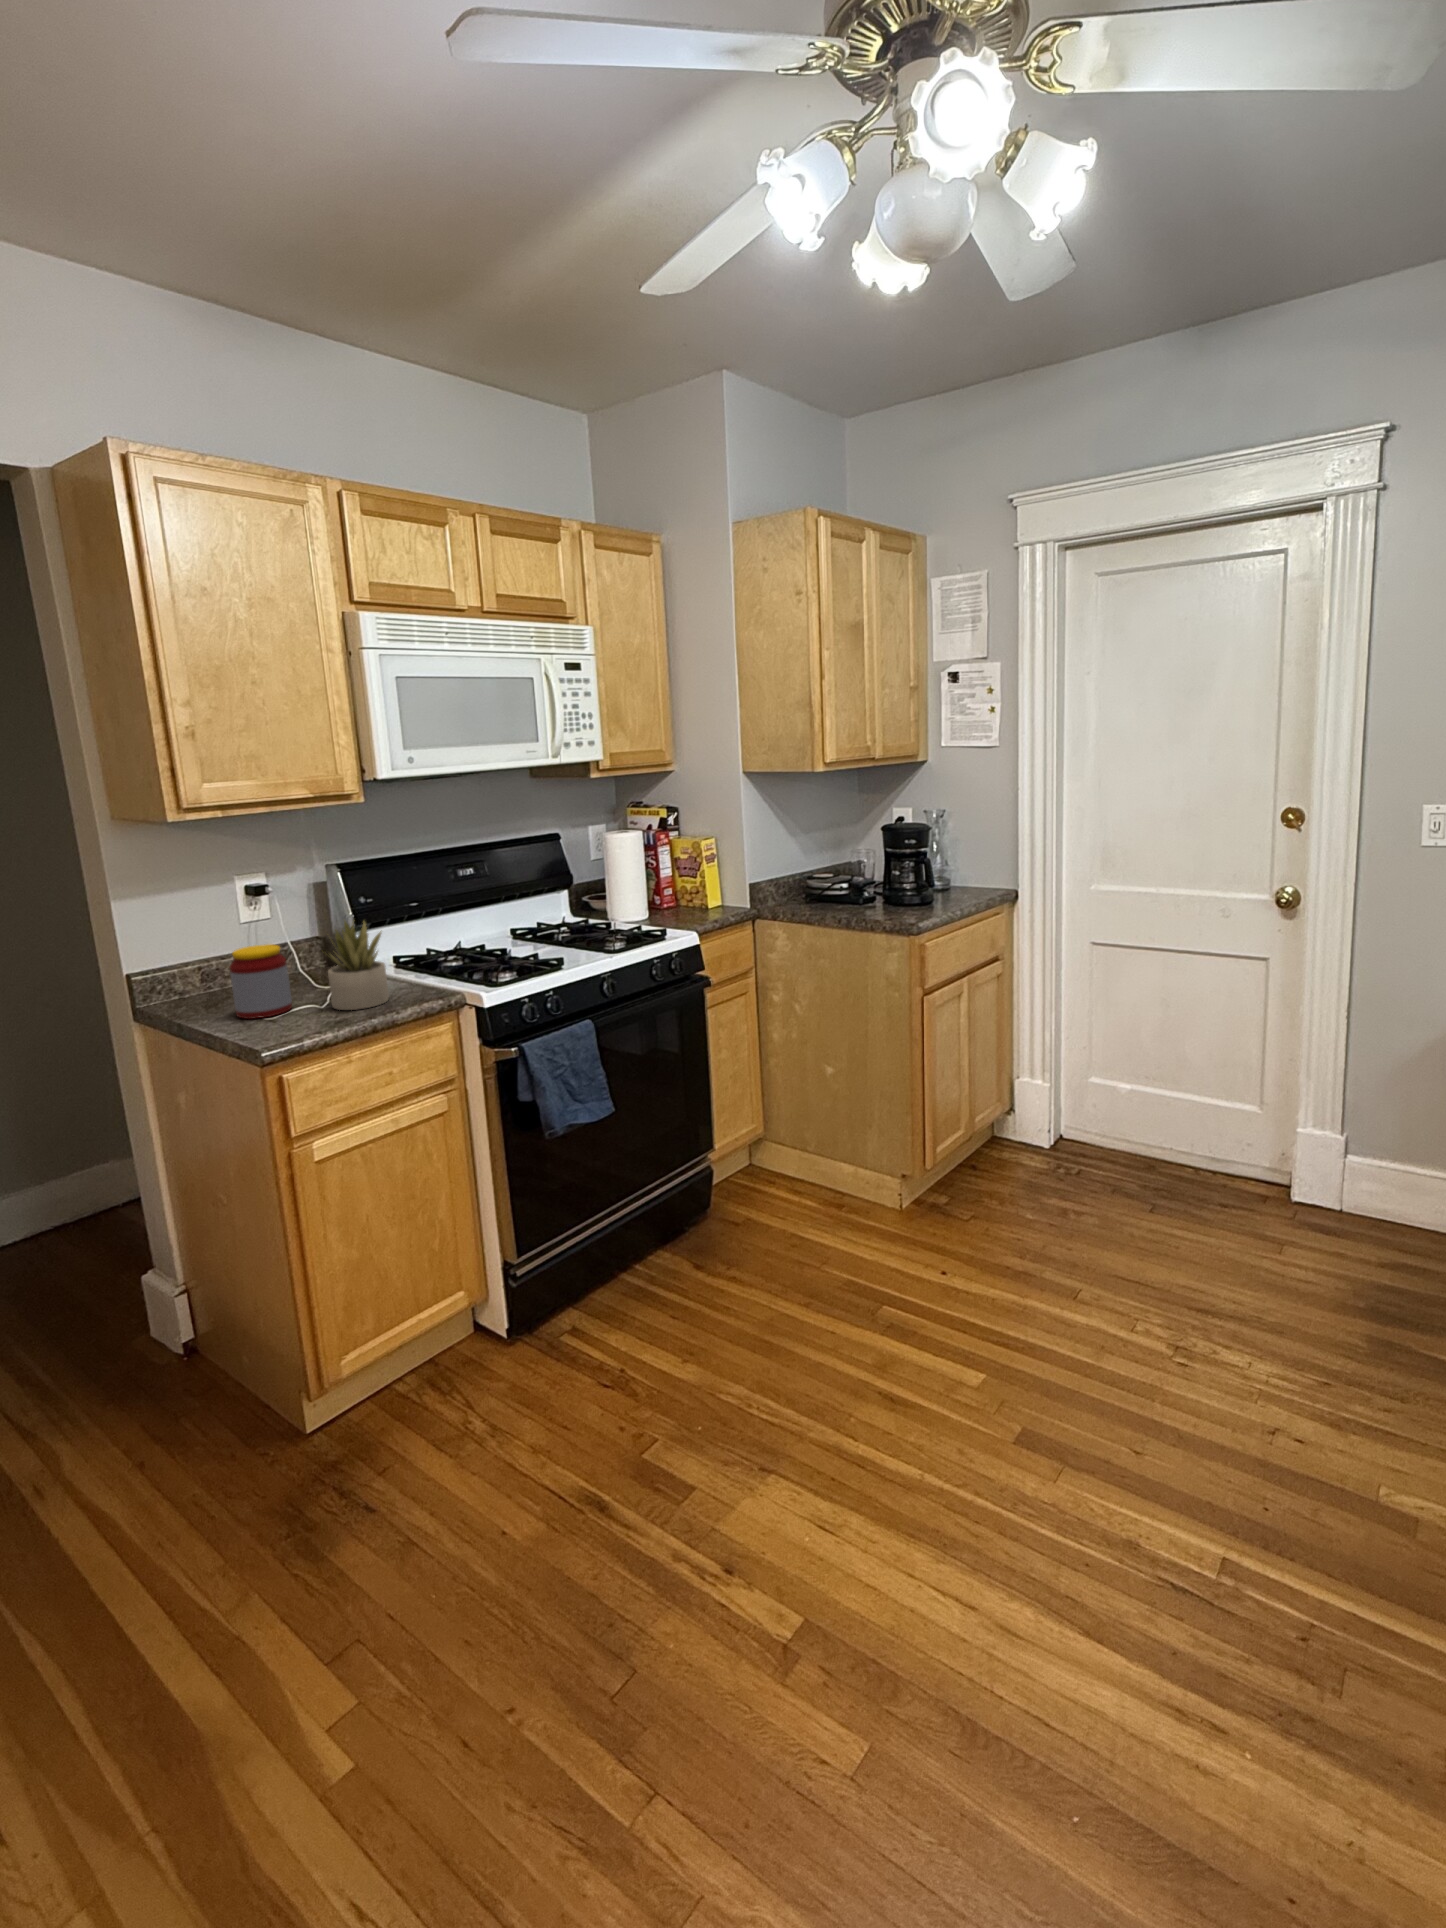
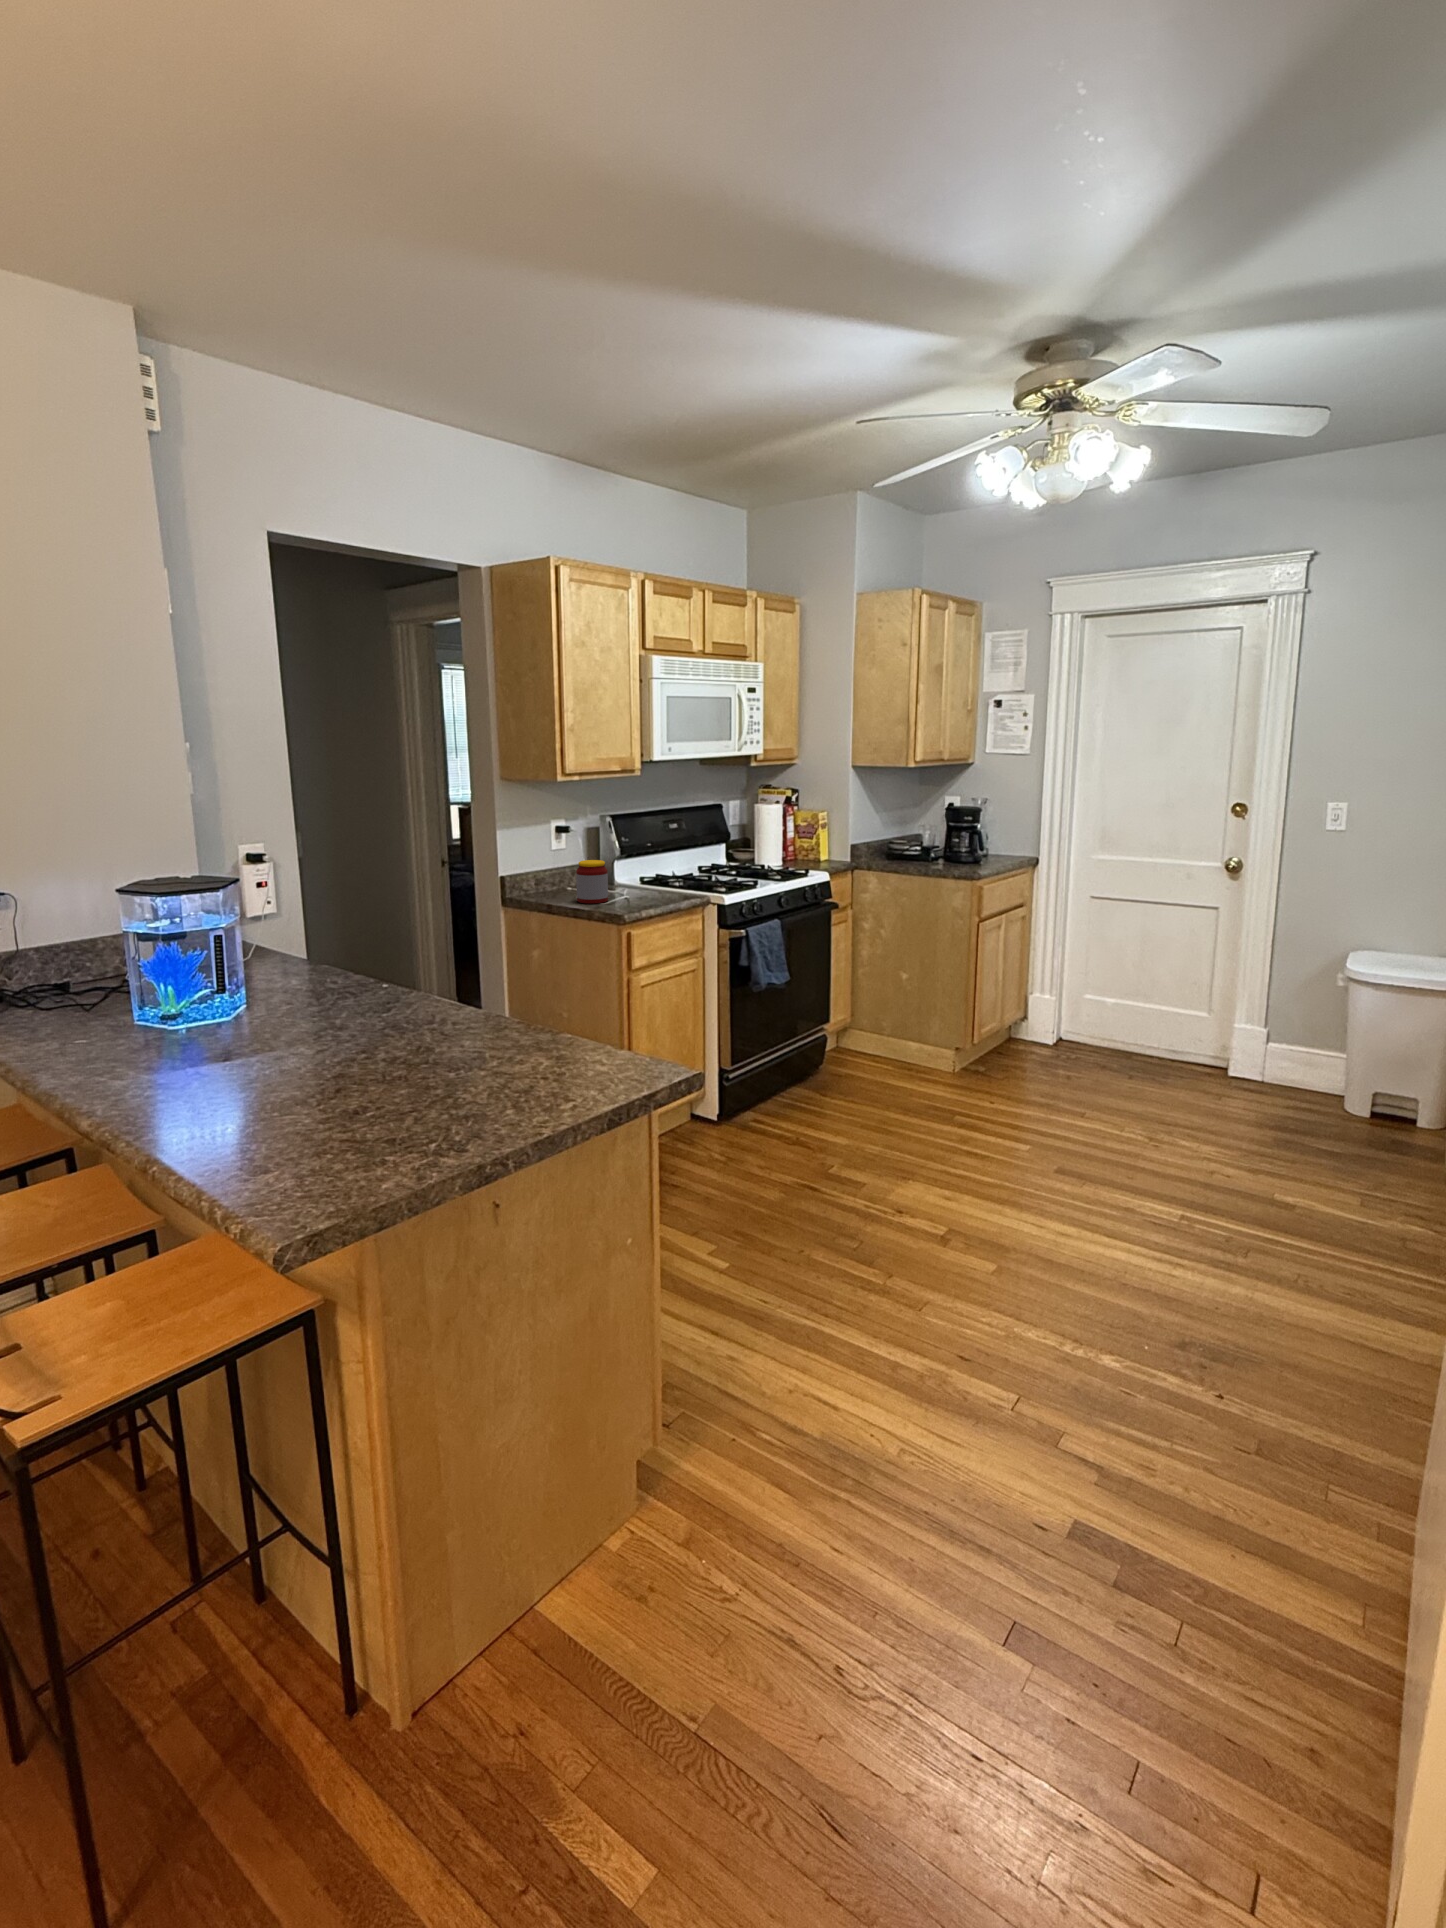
succulent plant: present [328,922,389,1010] -> none [629,846,666,901]

